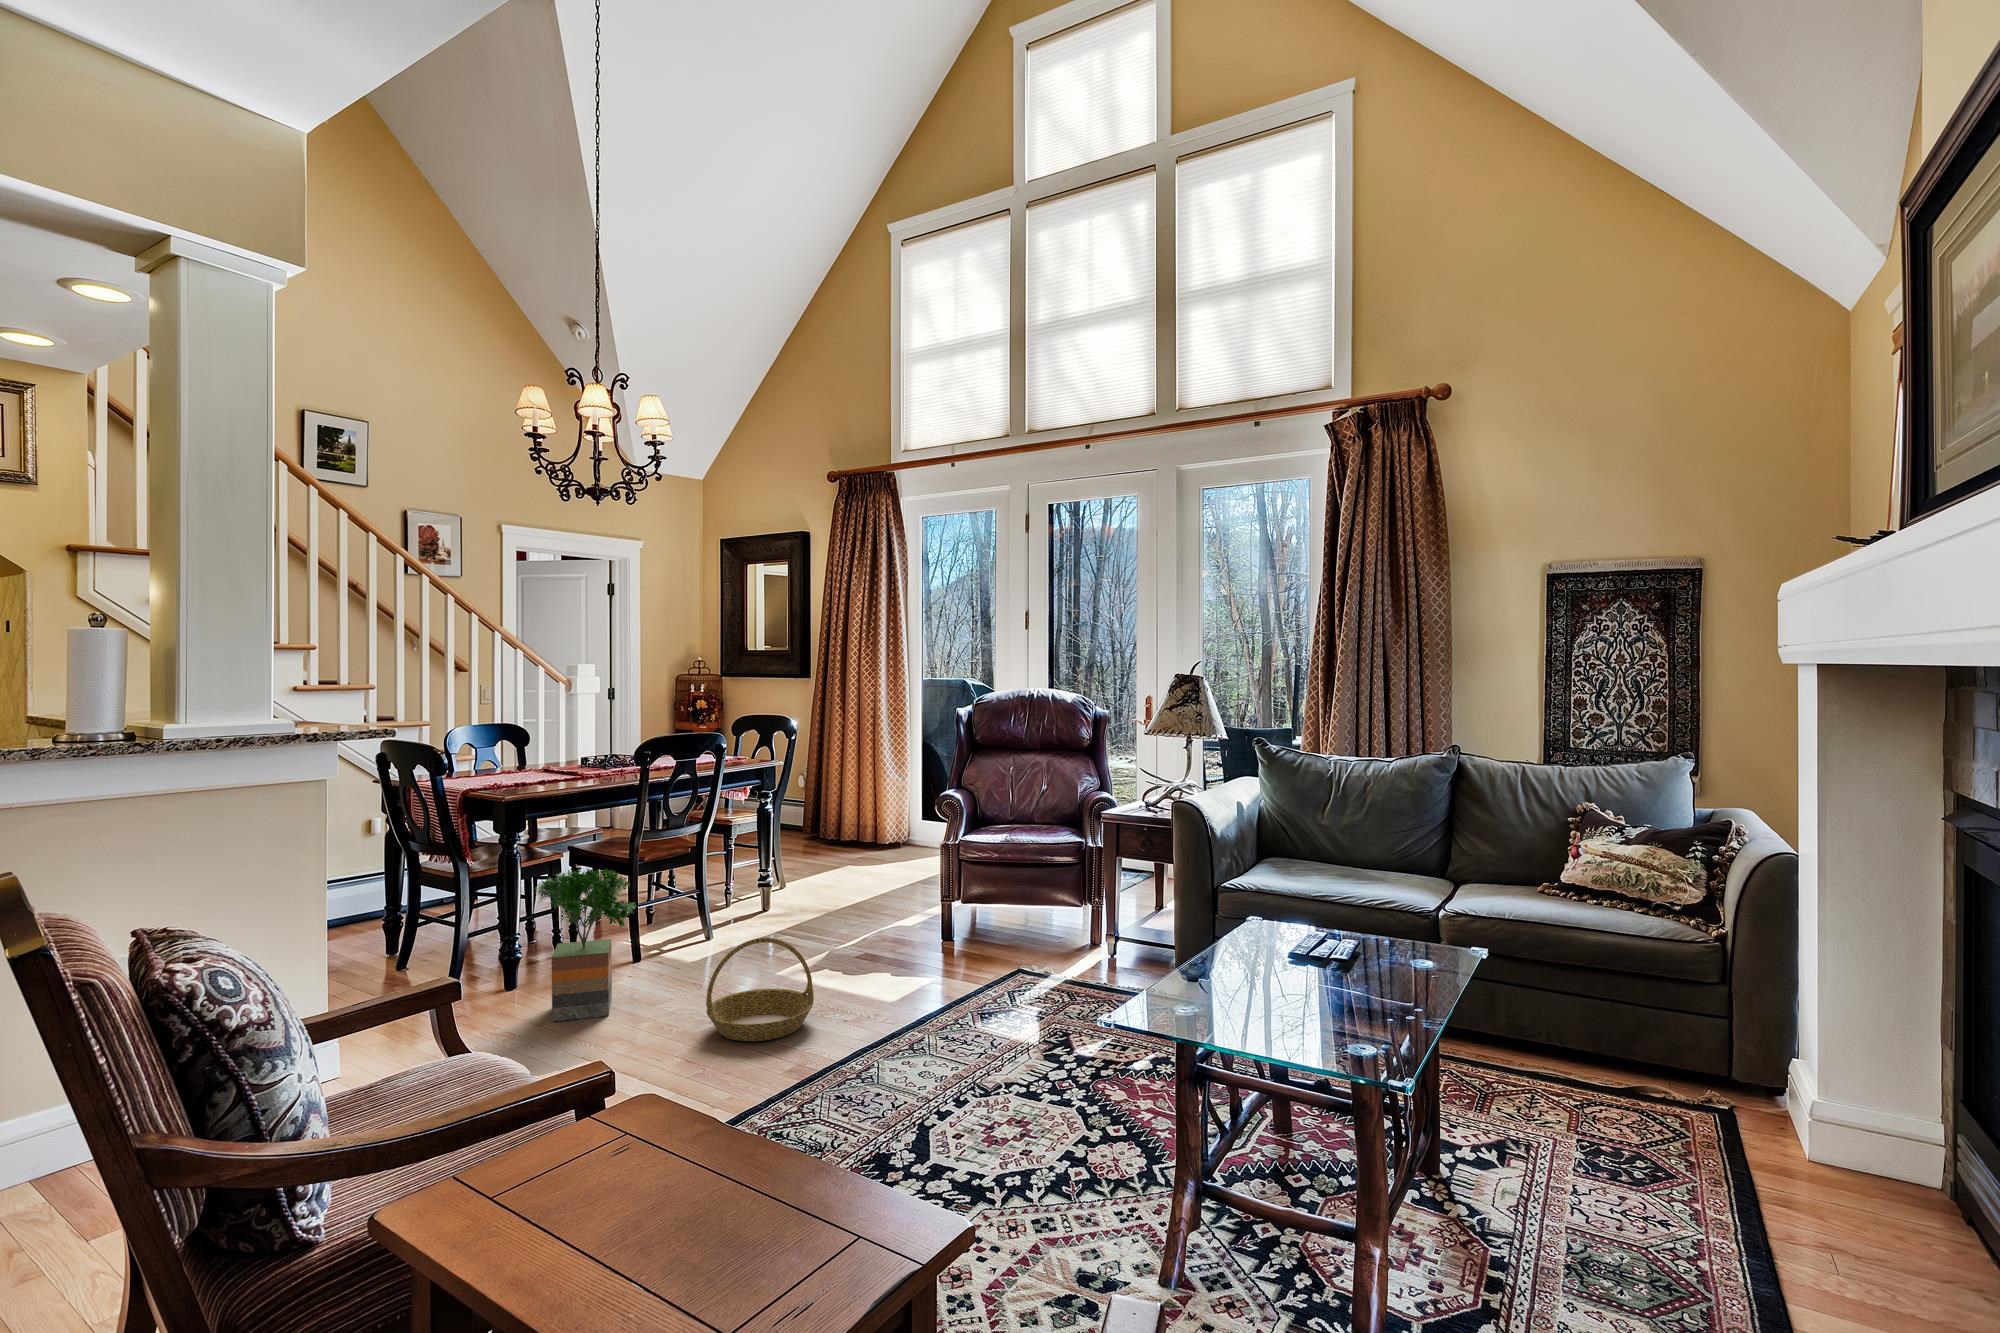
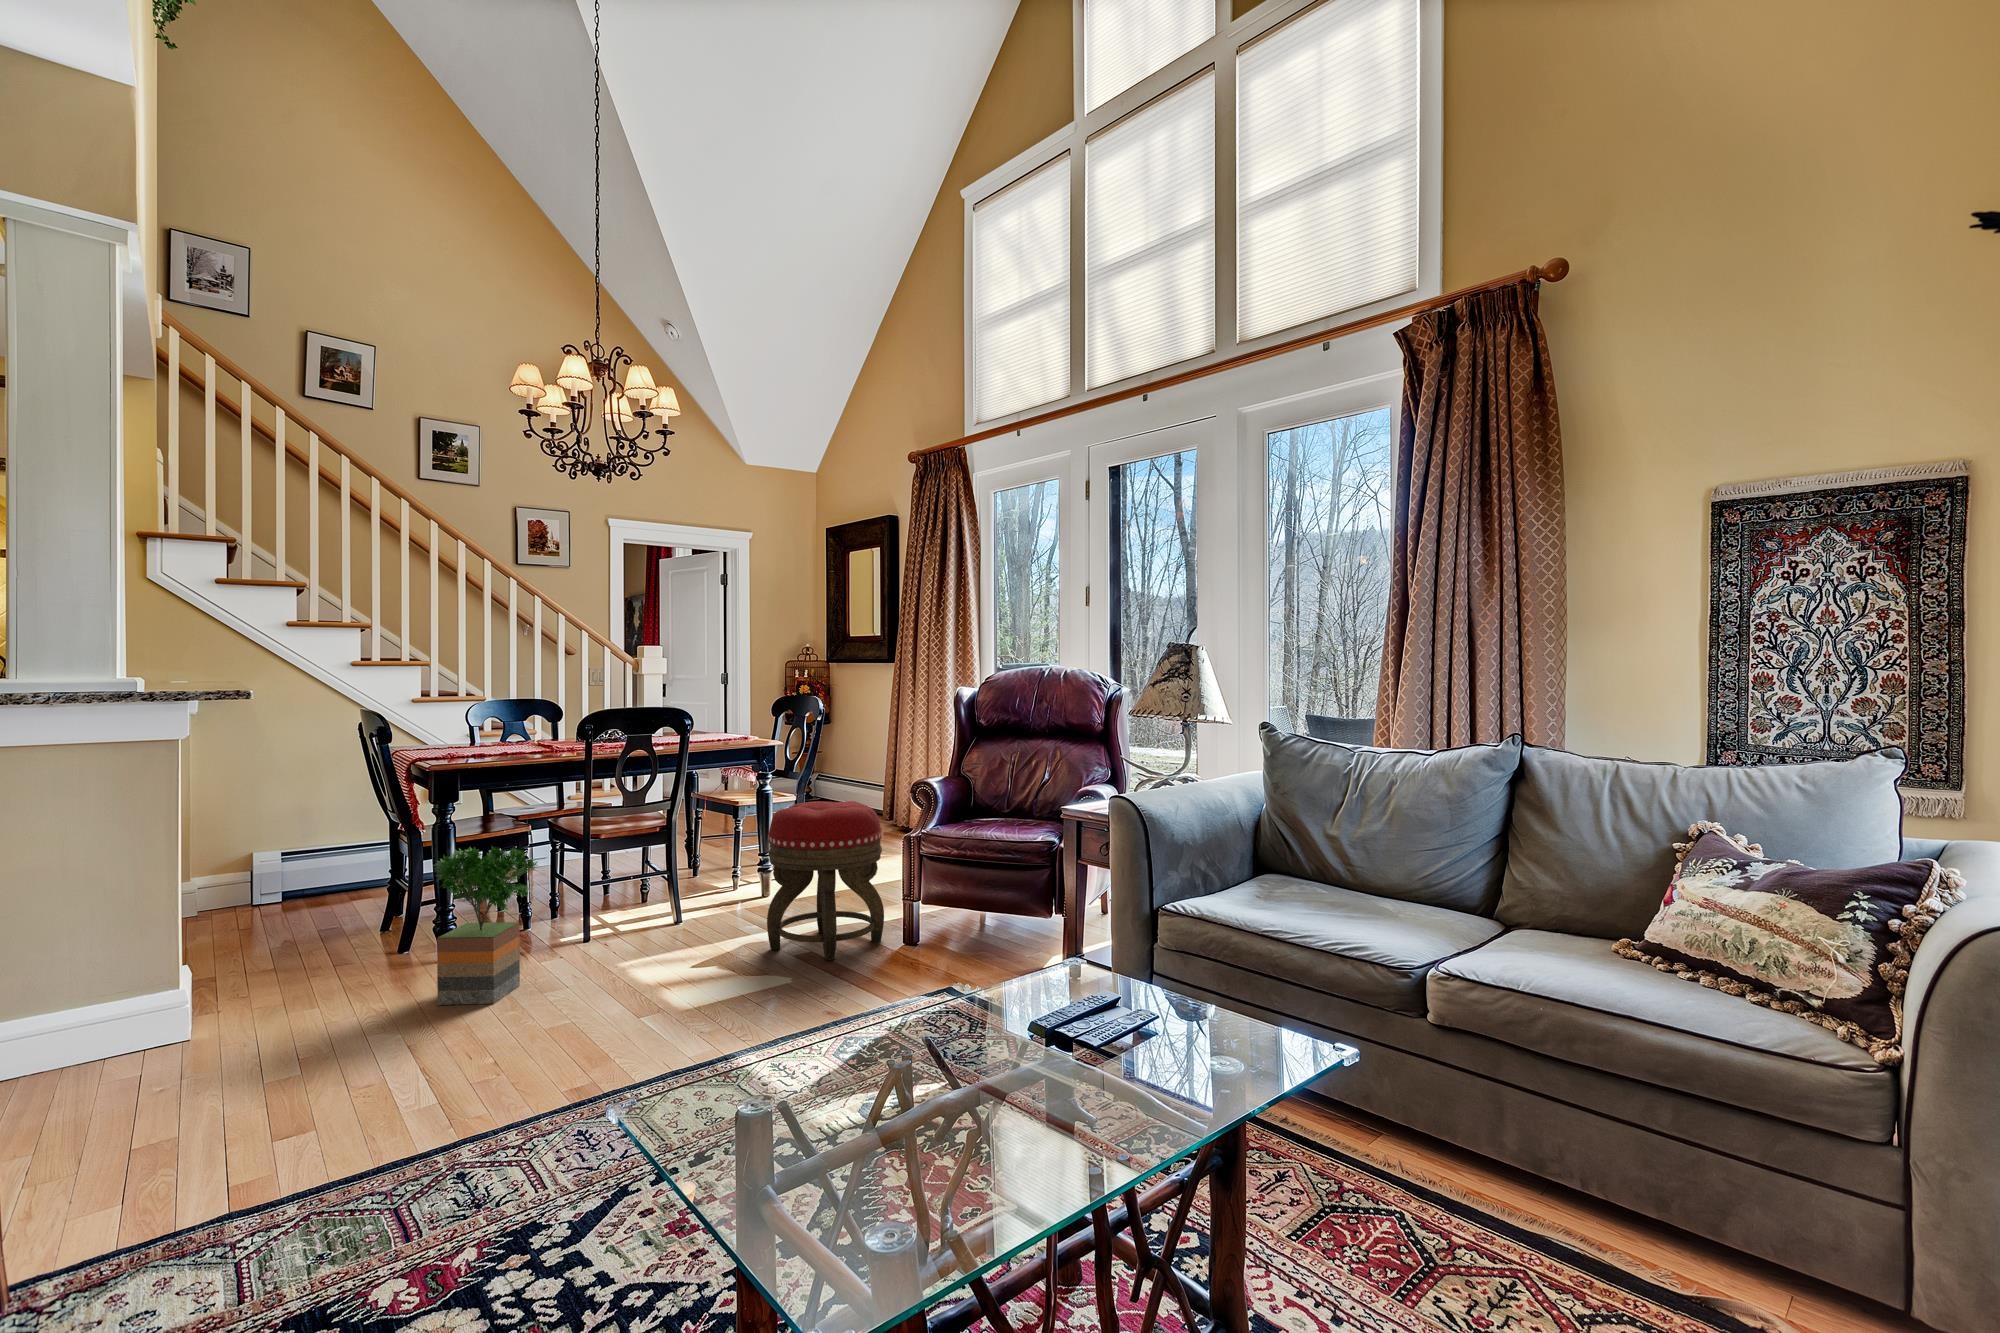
footstool: none [813,812,914,955] -> present [767,801,884,961]
basket: present [706,938,814,1041] -> none [547,934,673,1051]

